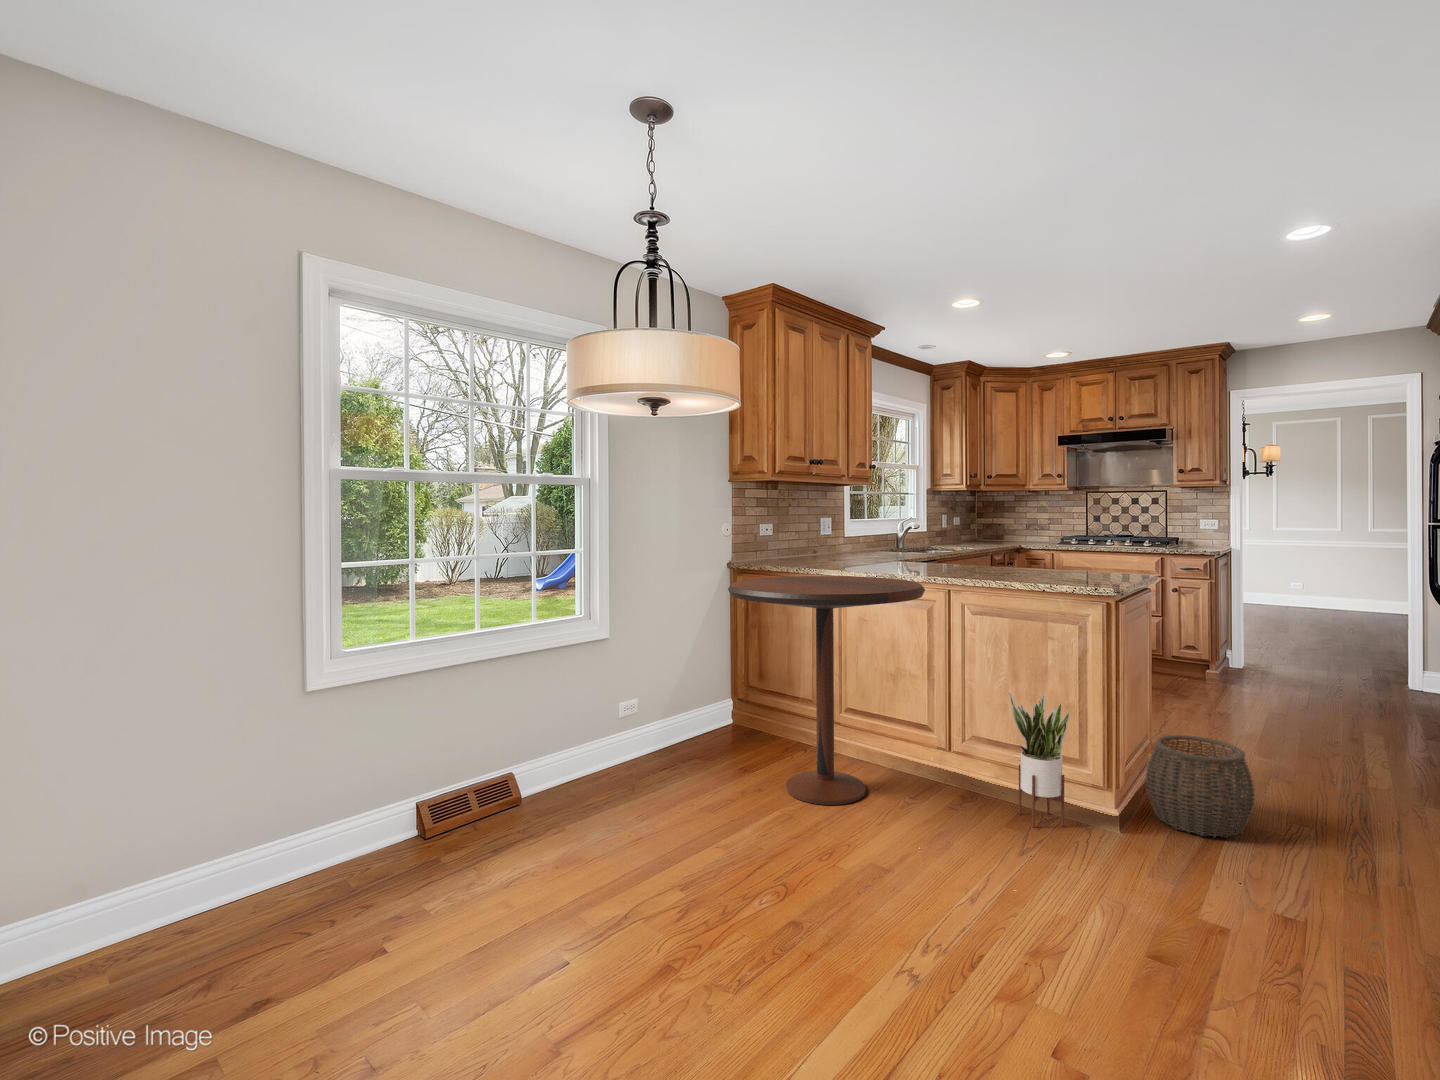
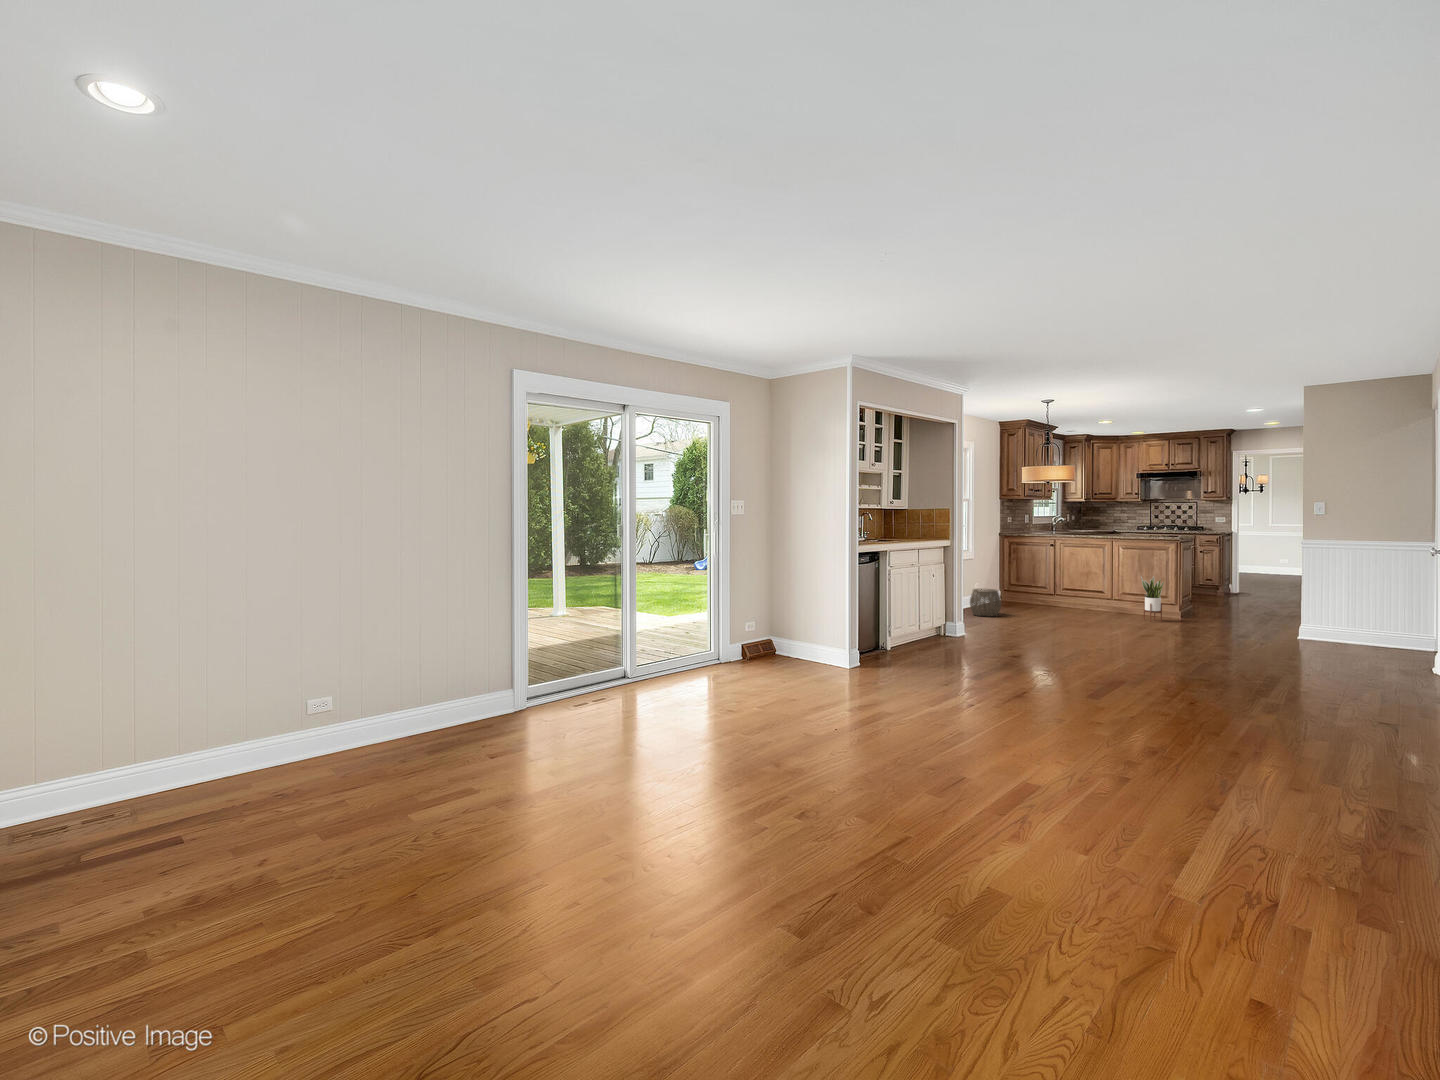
pedestal table: present [728,576,925,805] -> none [1025,538,1107,618]
woven basket: present [1146,735,1255,838] -> present [970,589,1001,616]

